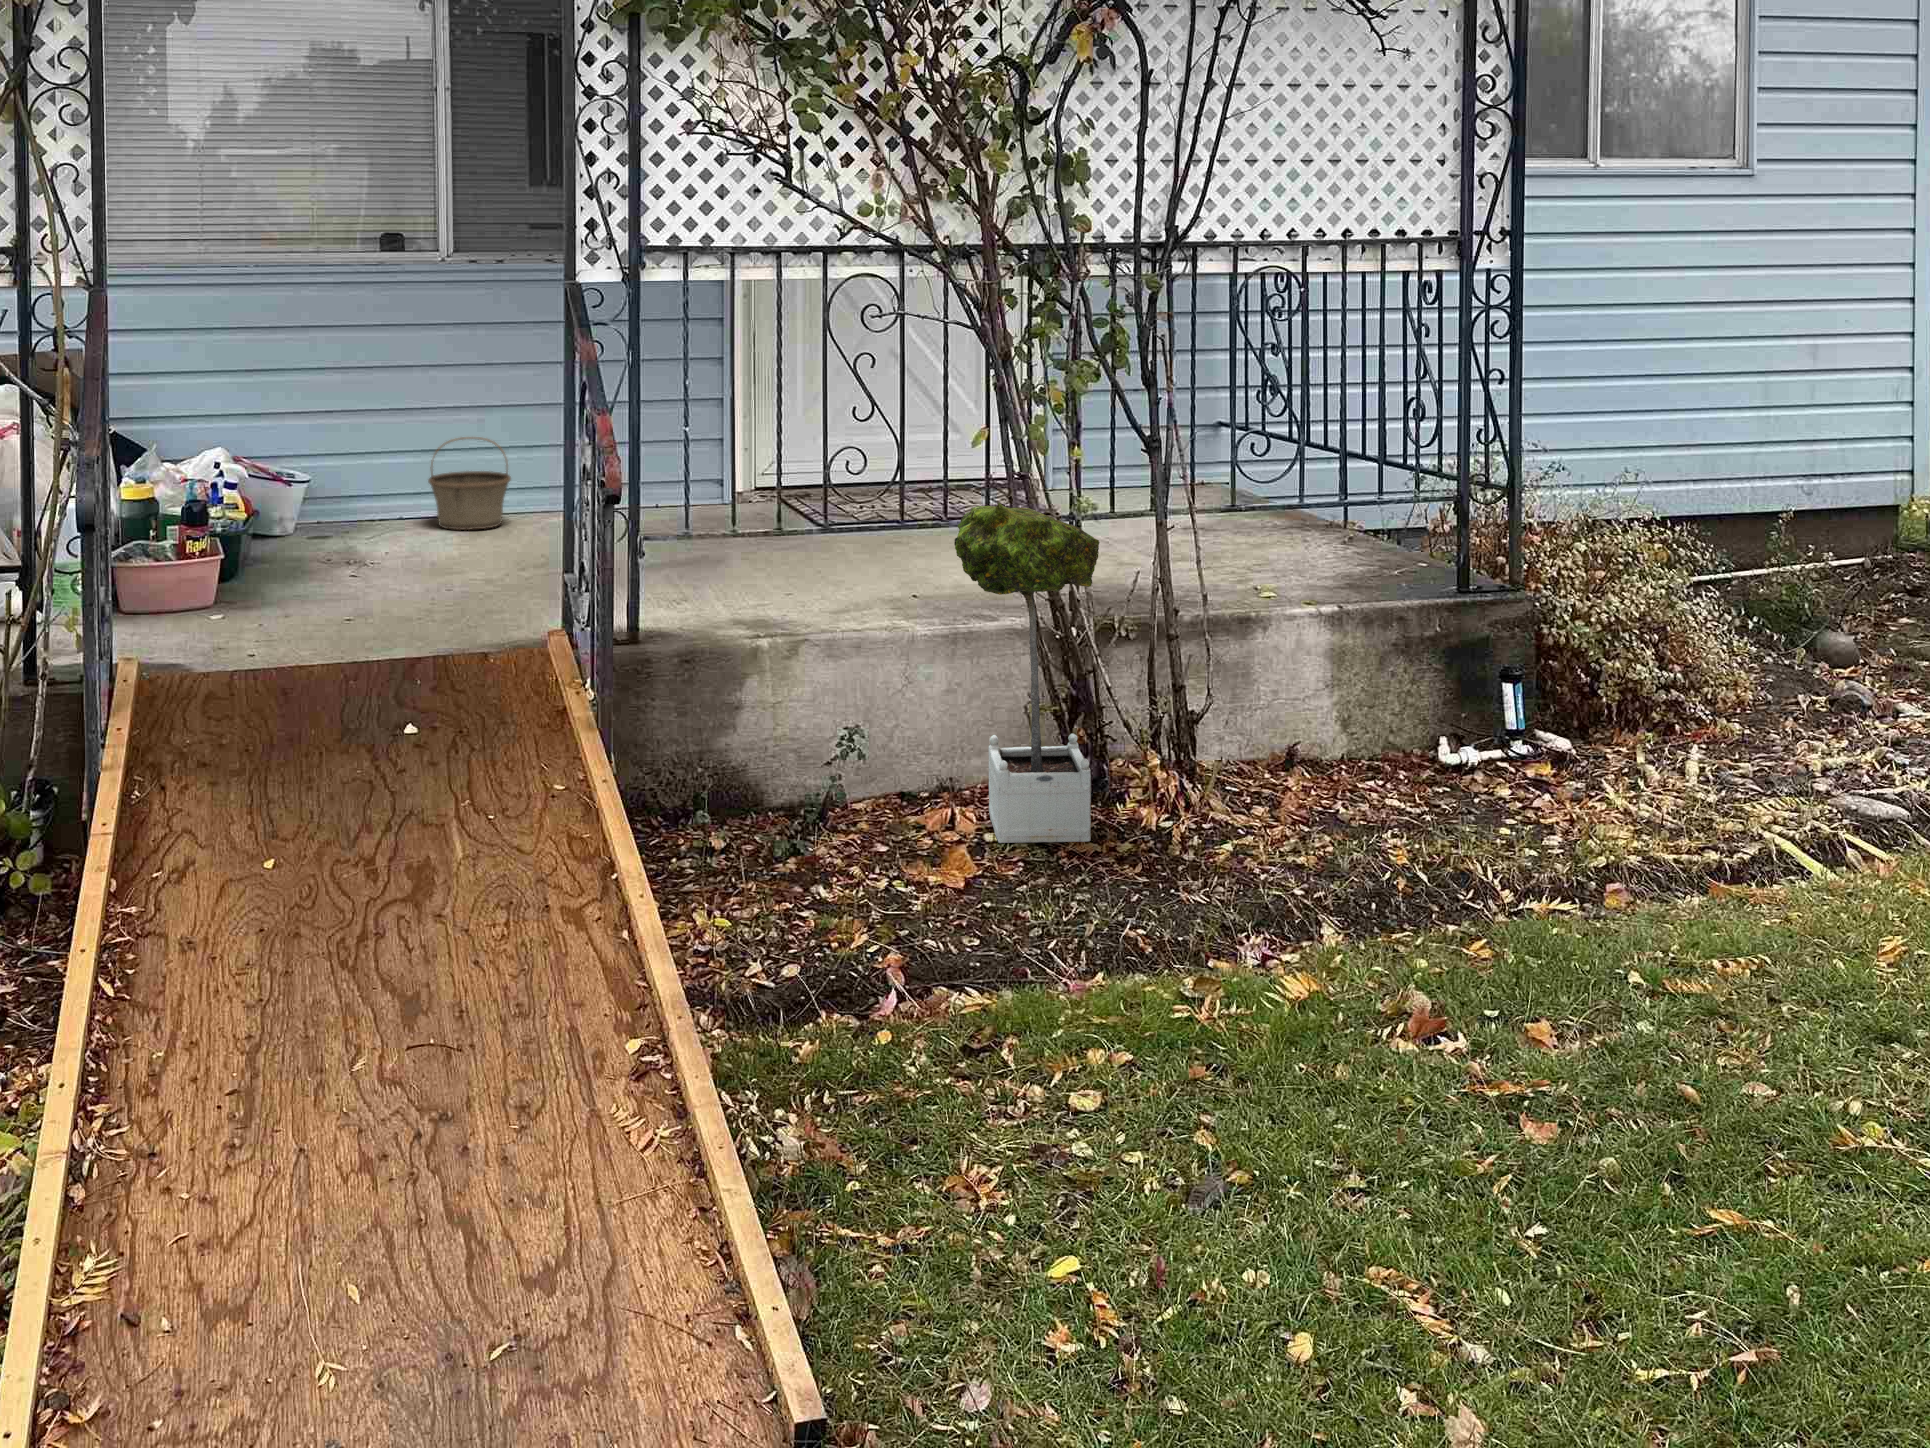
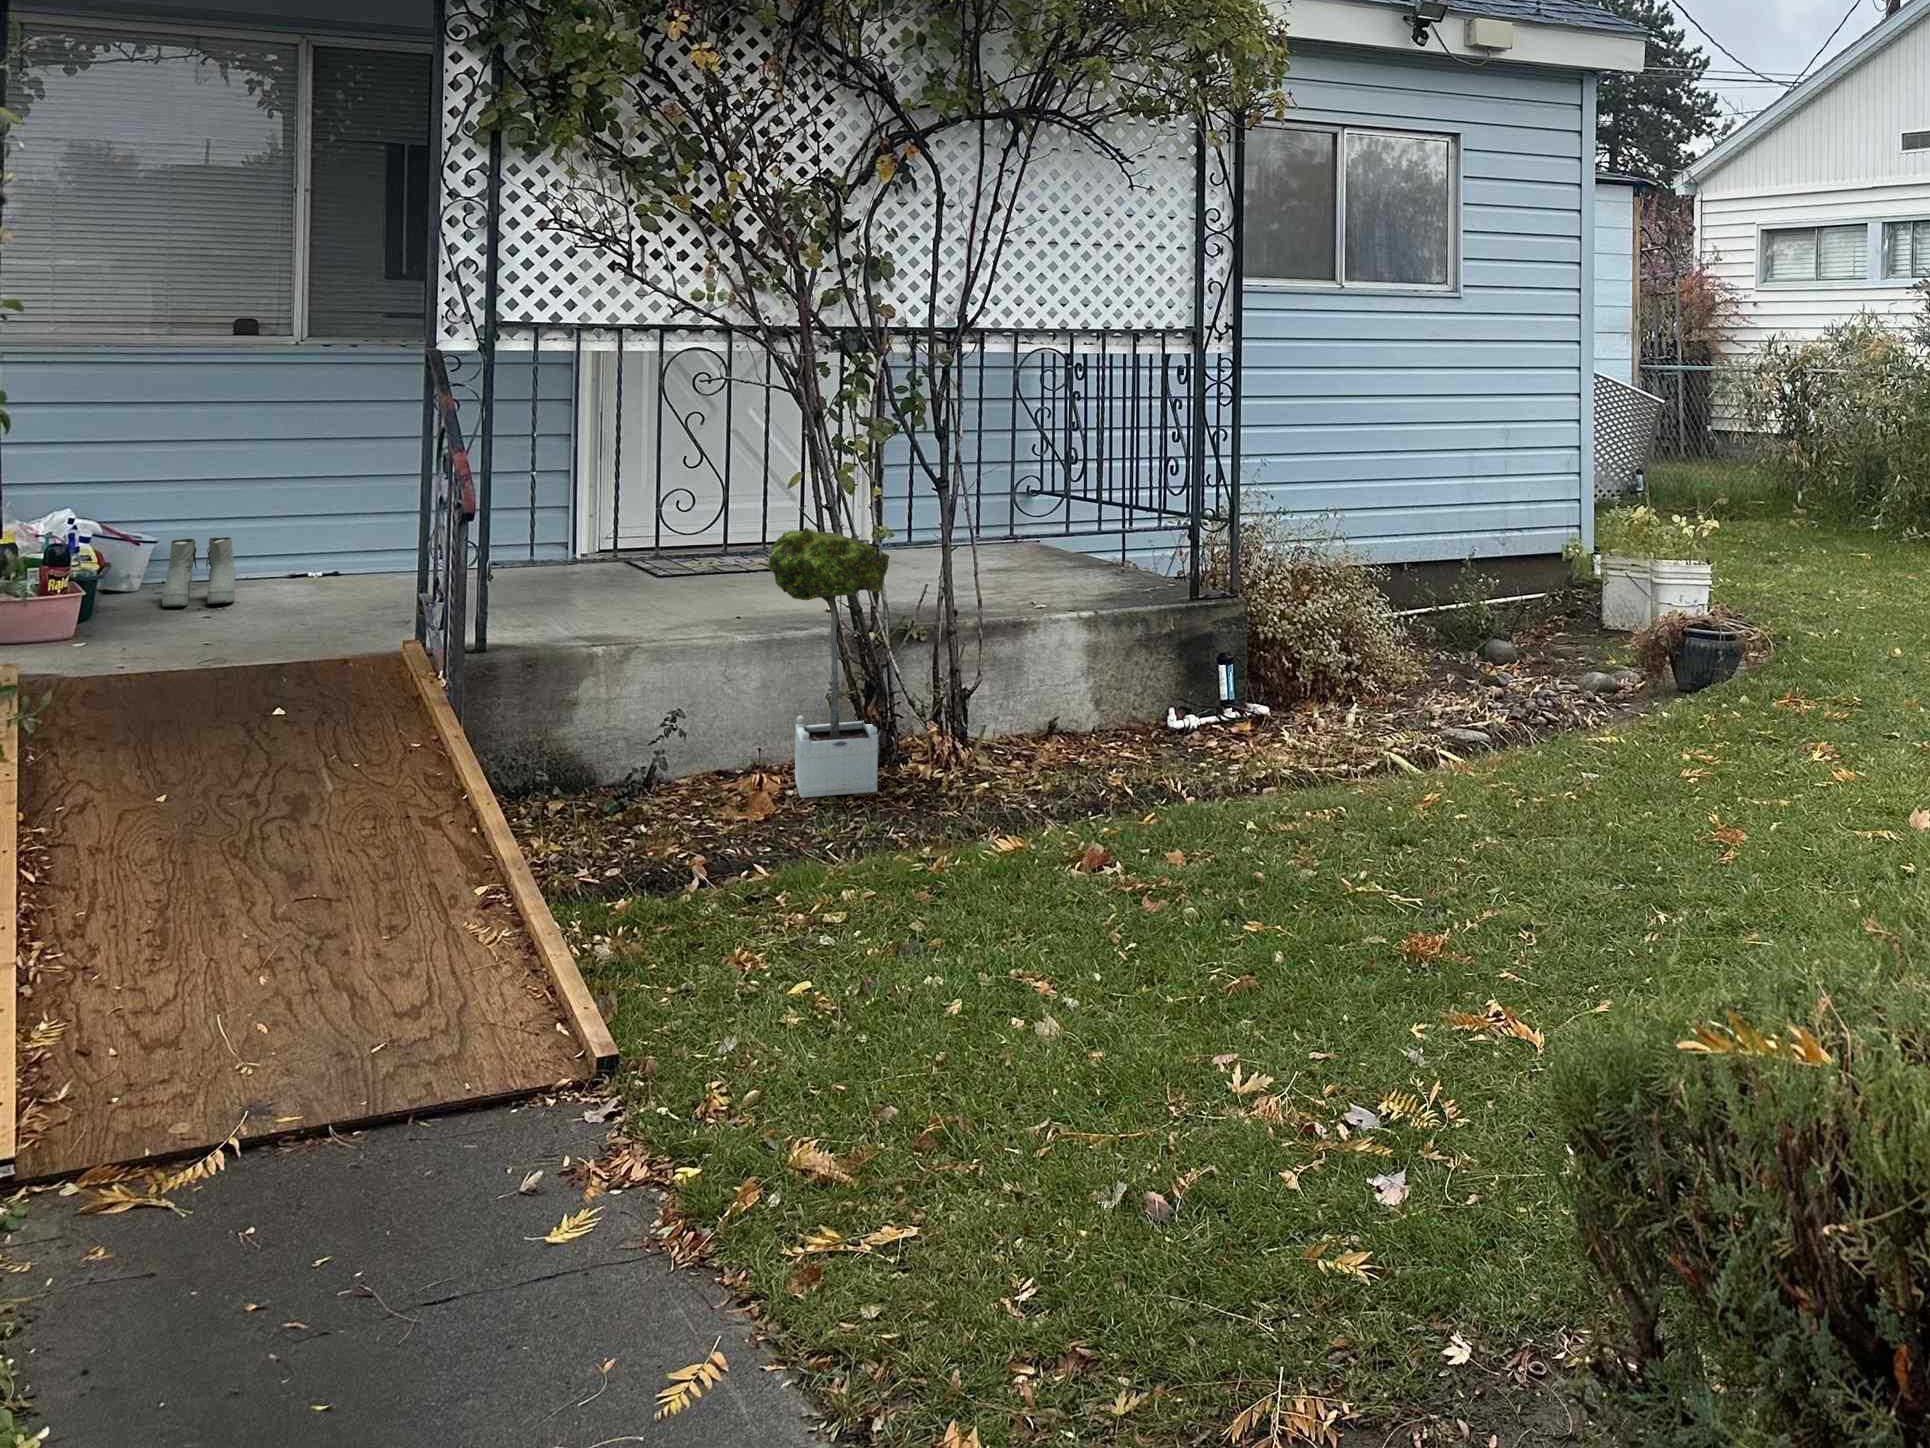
basket: present [428,437,511,530] -> none [268,497,355,581]
boots: none [328,482,396,558] -> present [162,537,236,607]

